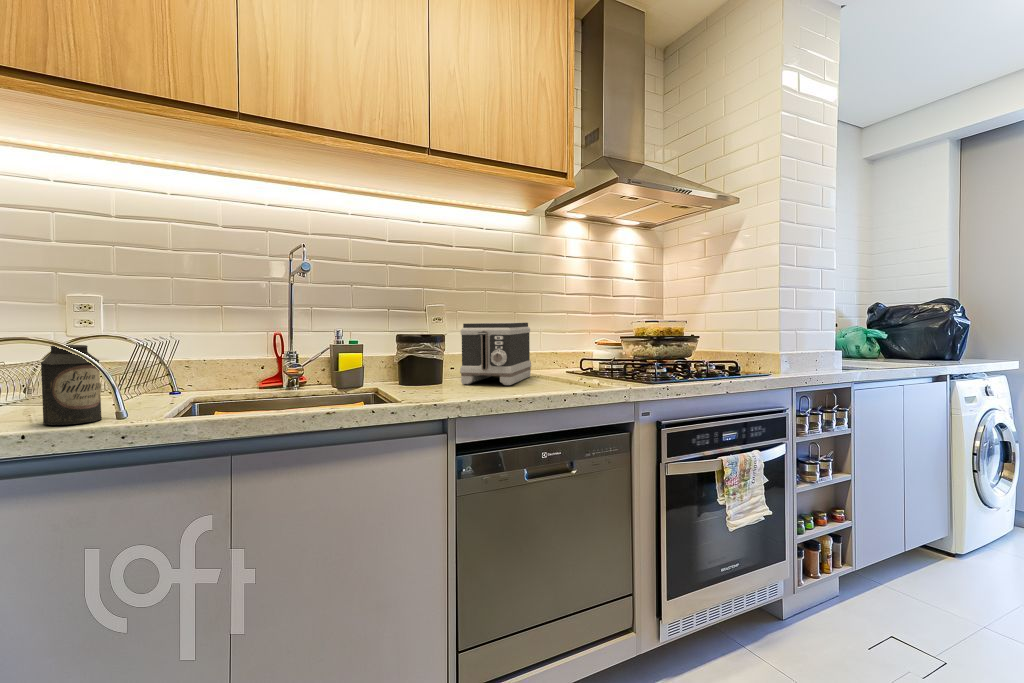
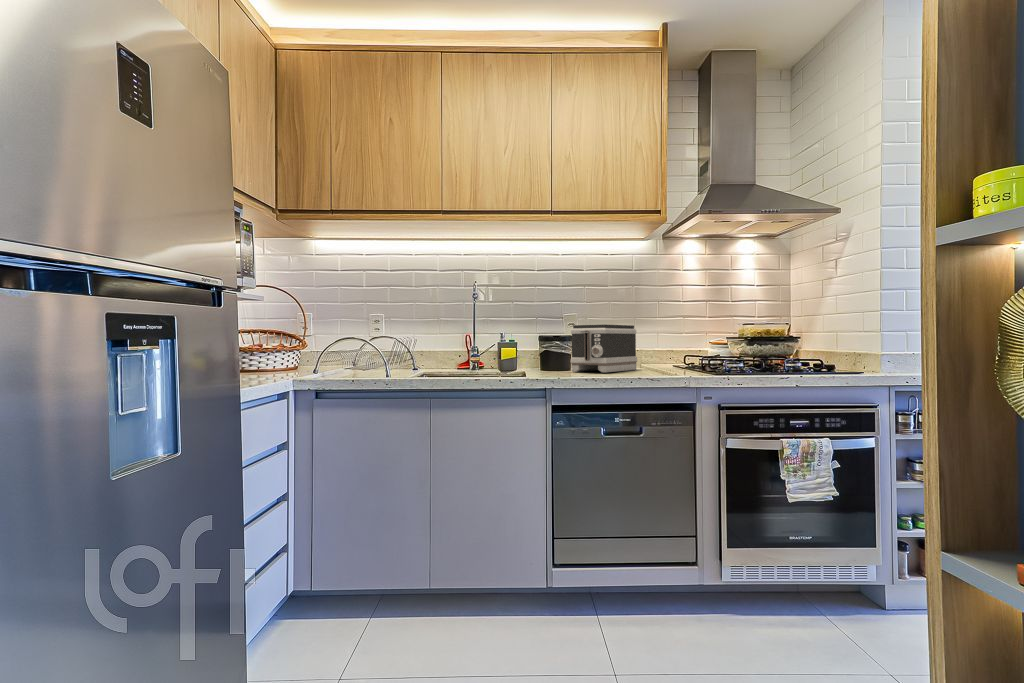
canister: present [41,345,102,425] -> none [310,335,338,379]

